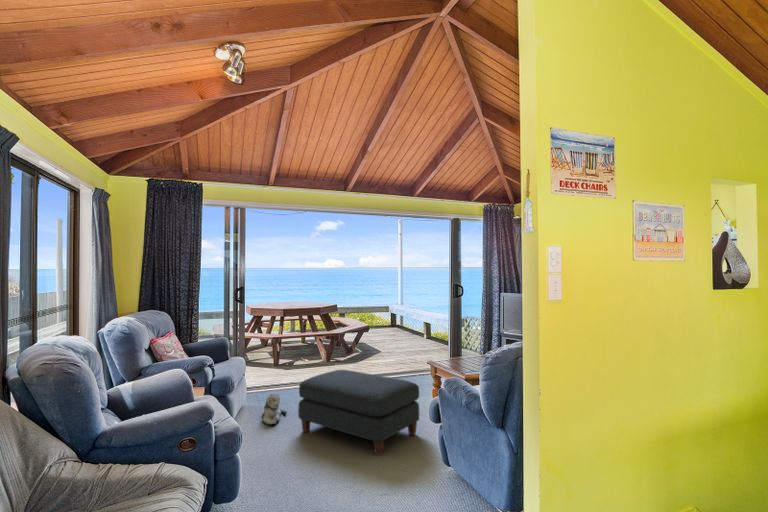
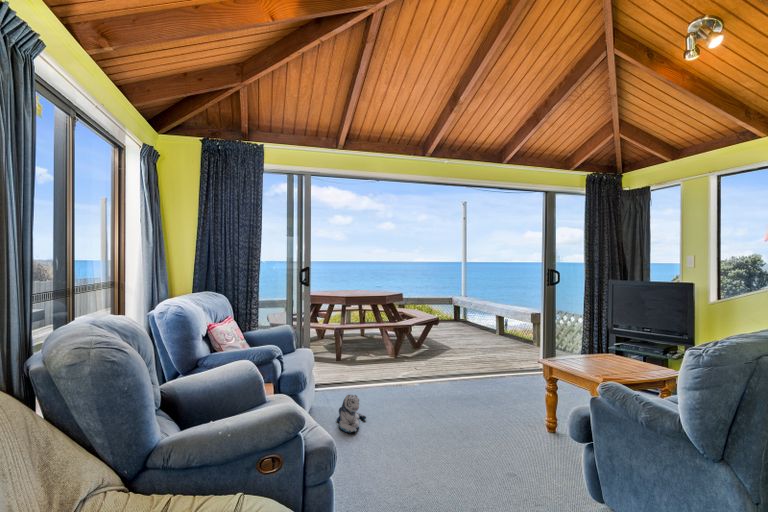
ottoman: present [298,370,419,455] -> none [387,367,546,483]

